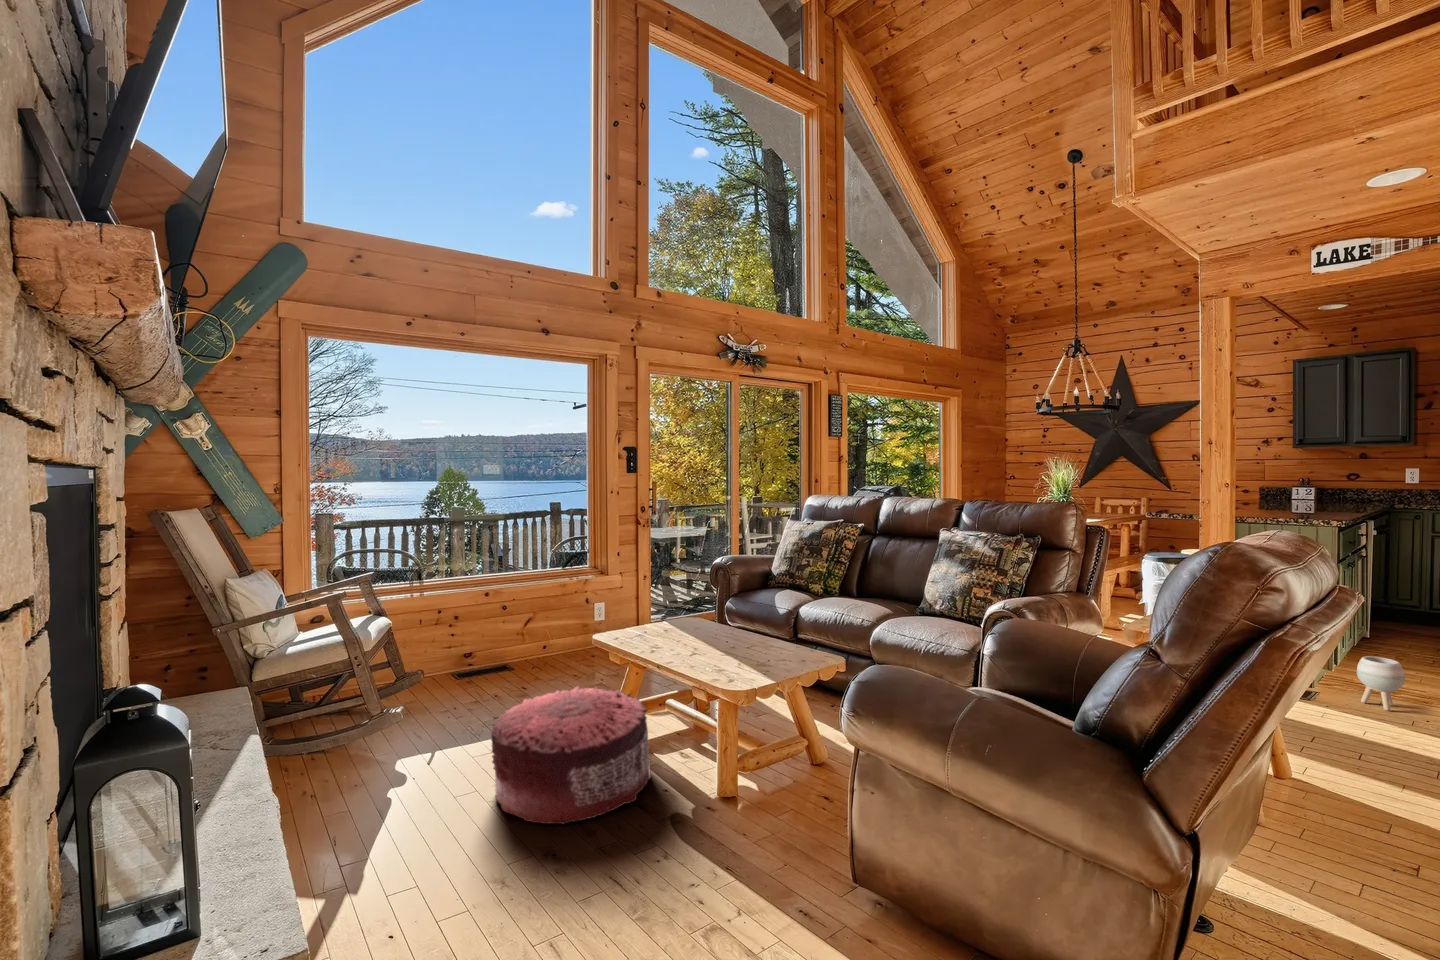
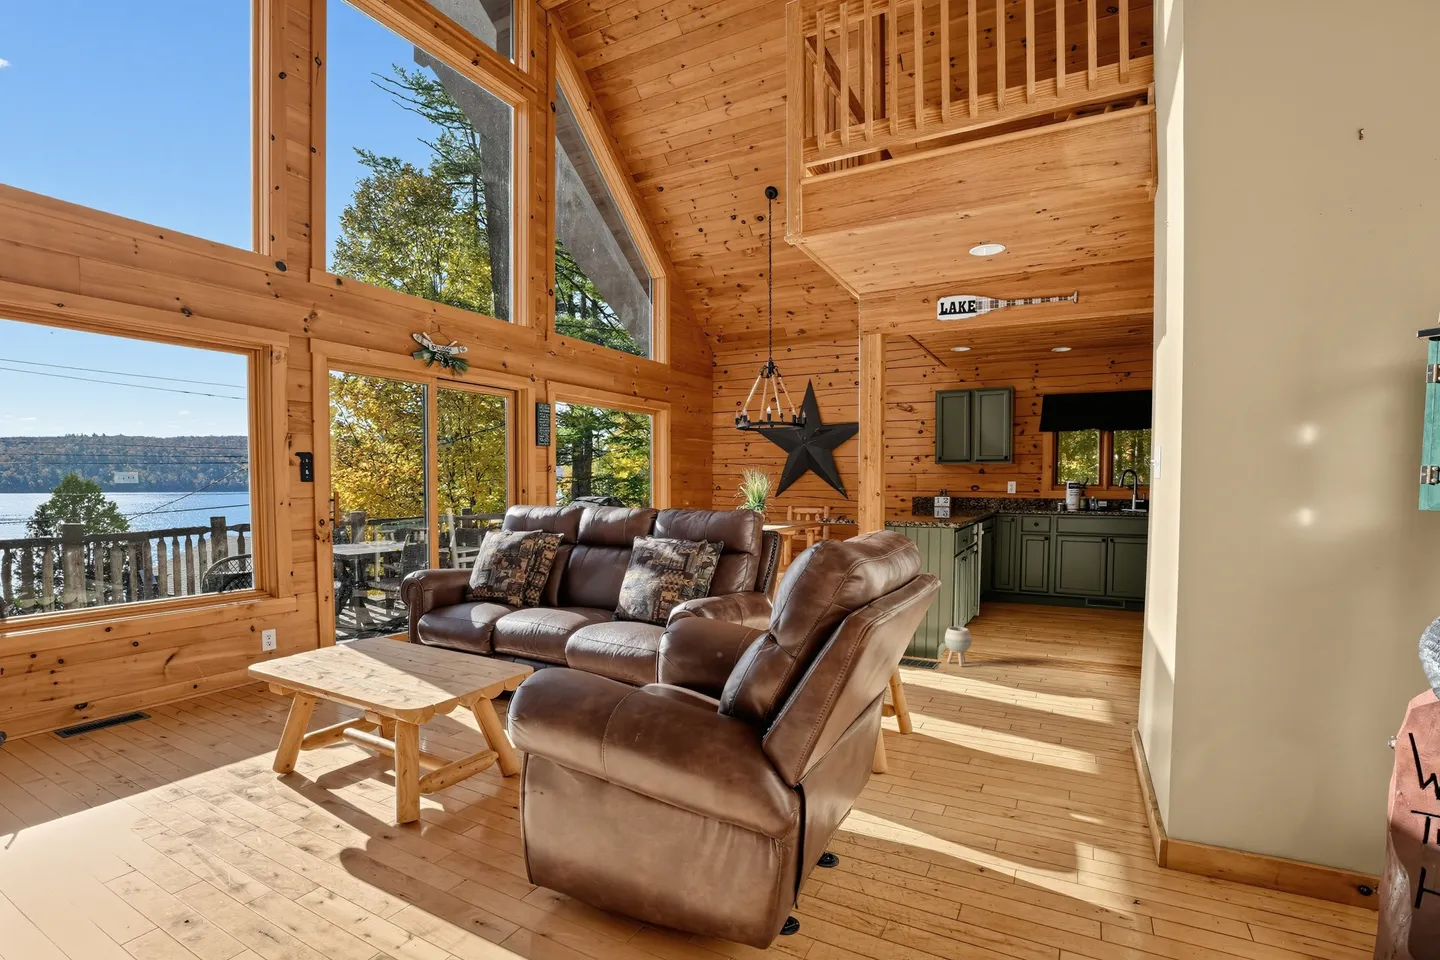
pouf: present [491,686,651,824] -> none [105,726,321,884]

